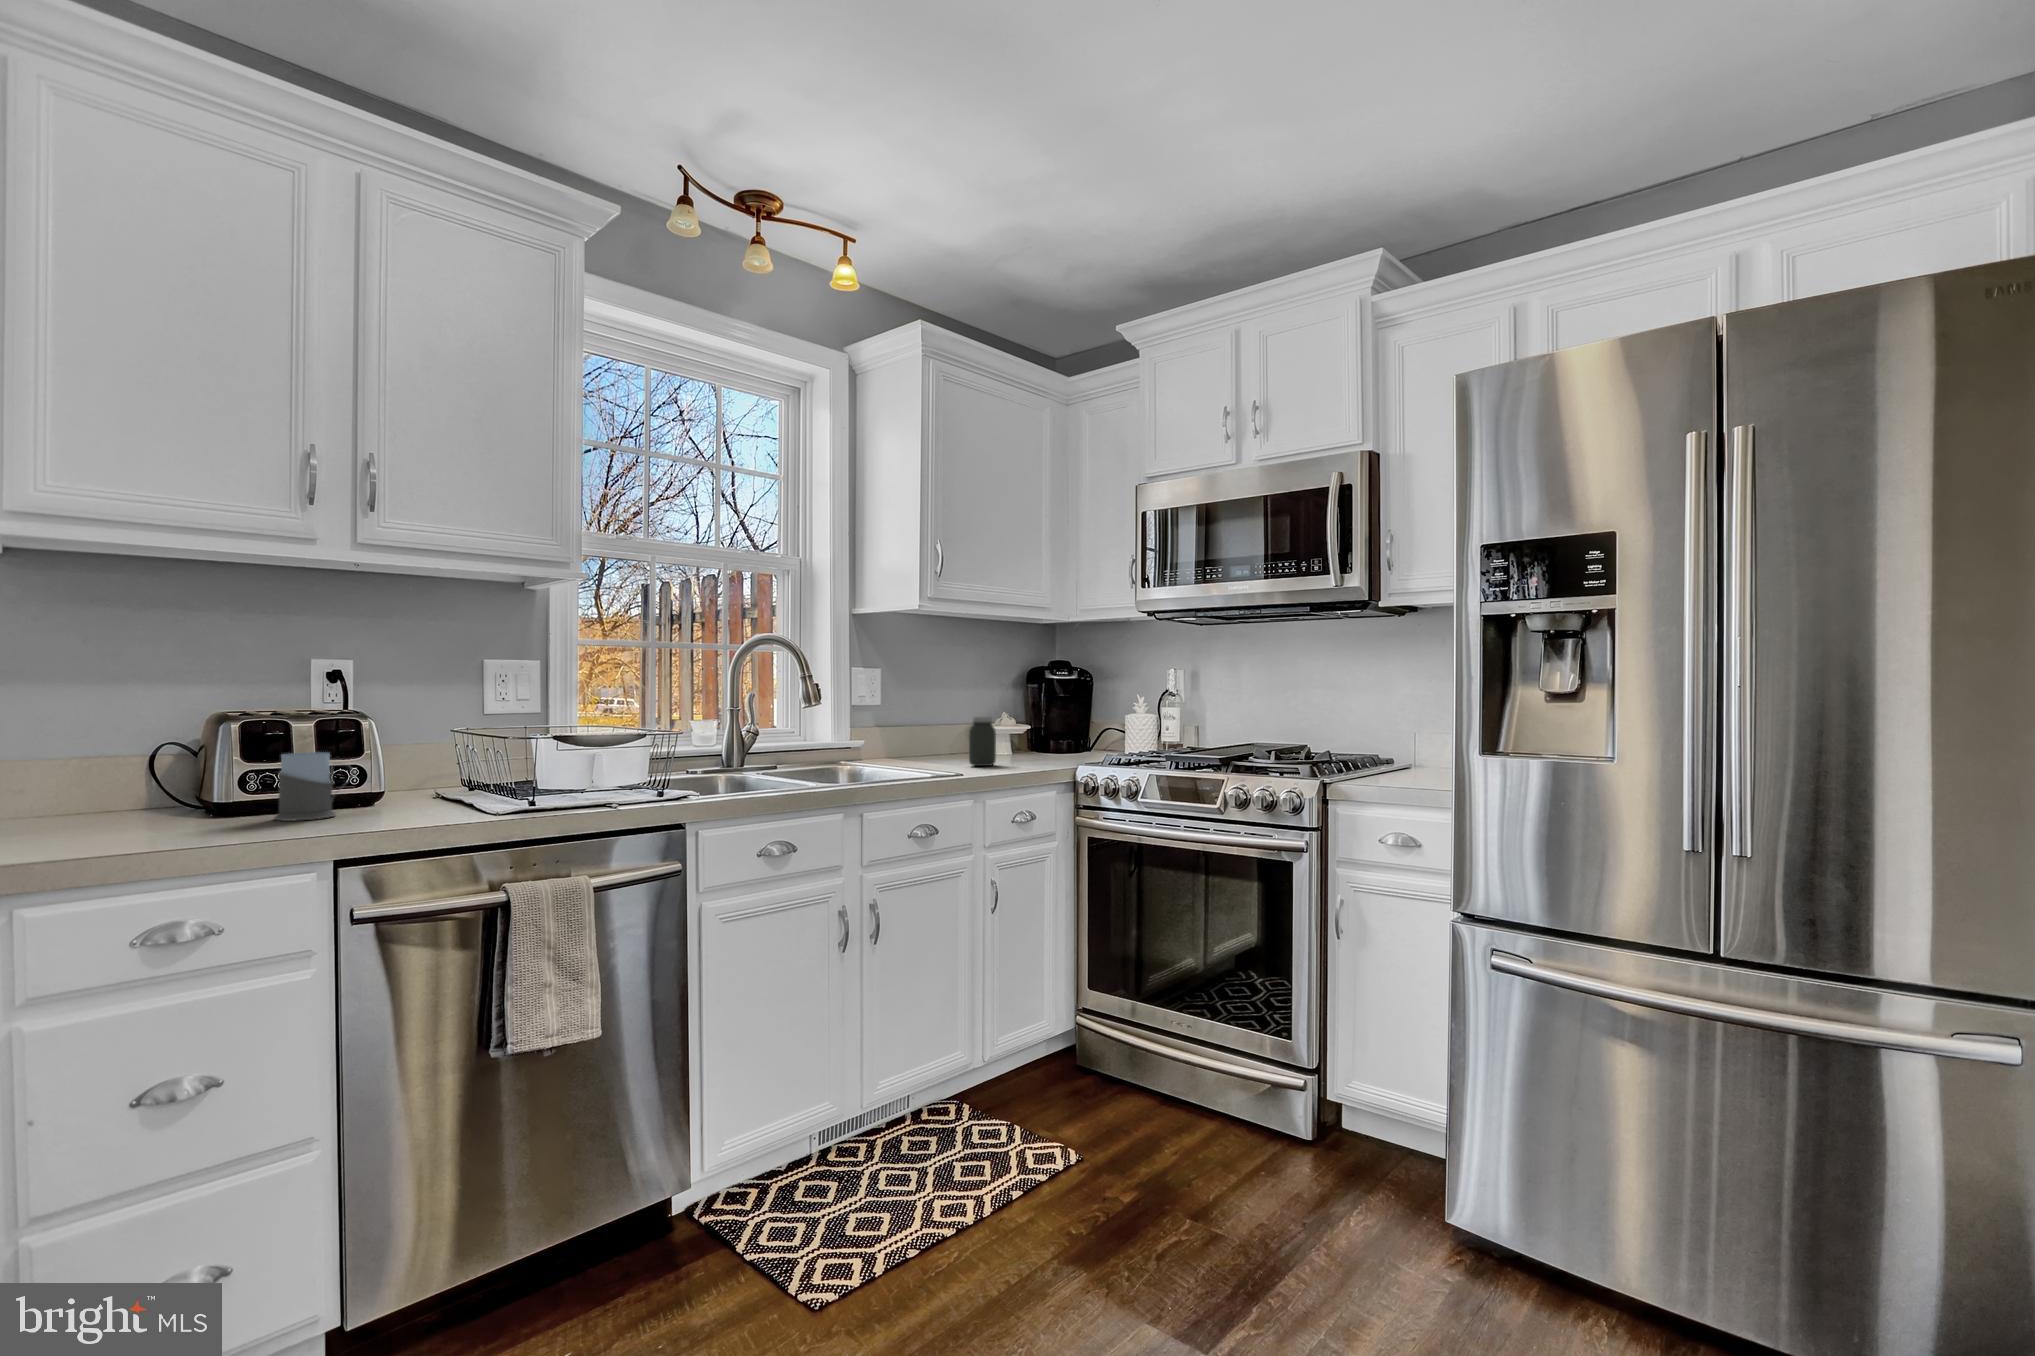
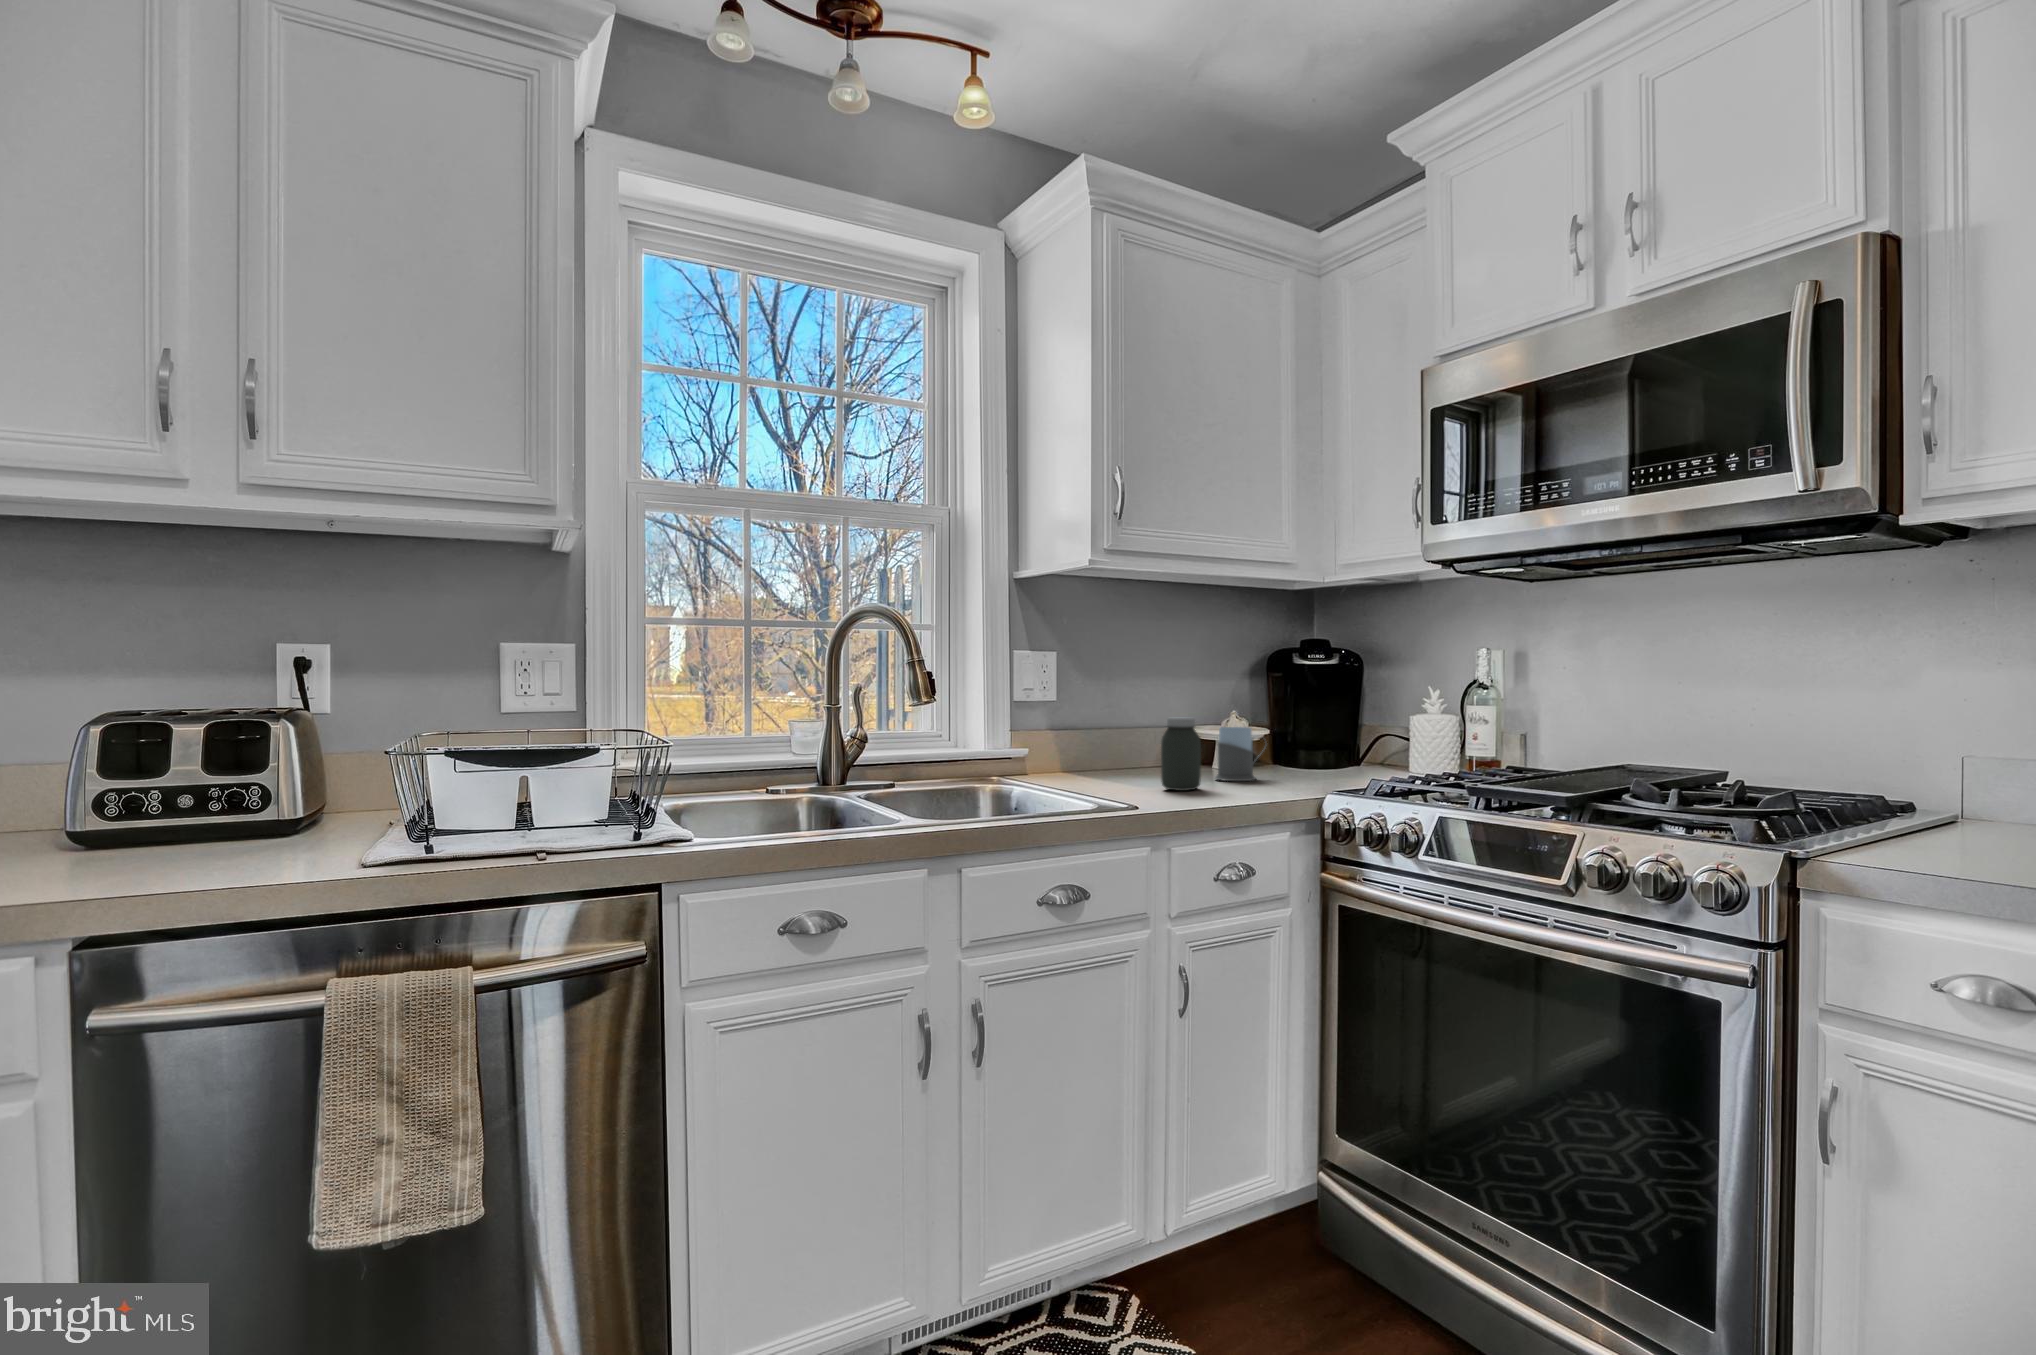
mug: present [274,752,347,821] -> present [1215,727,1256,781]

